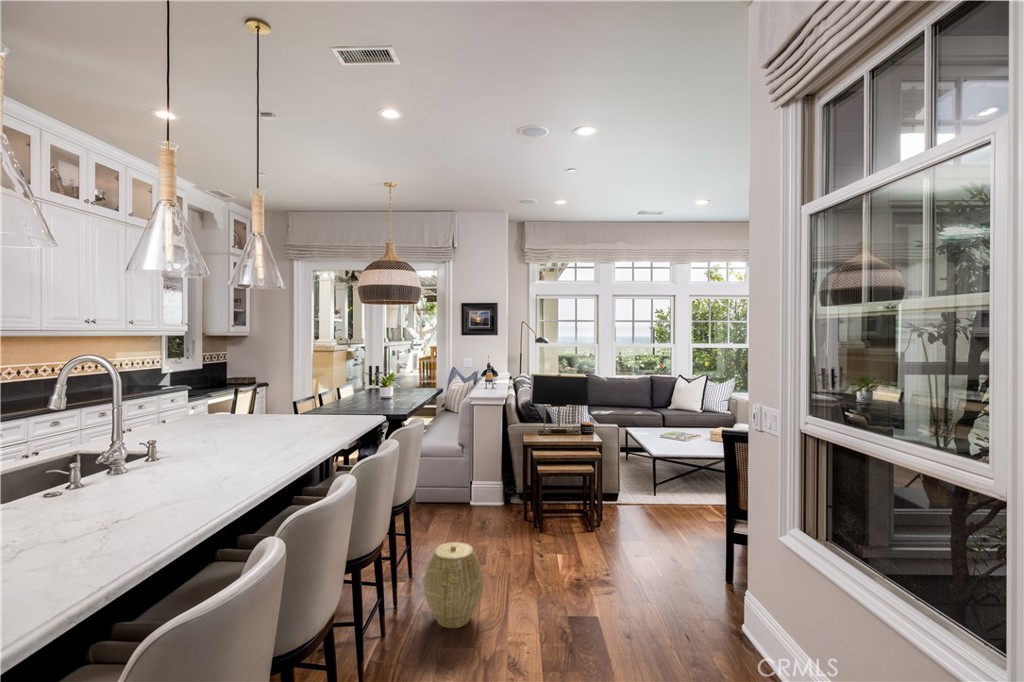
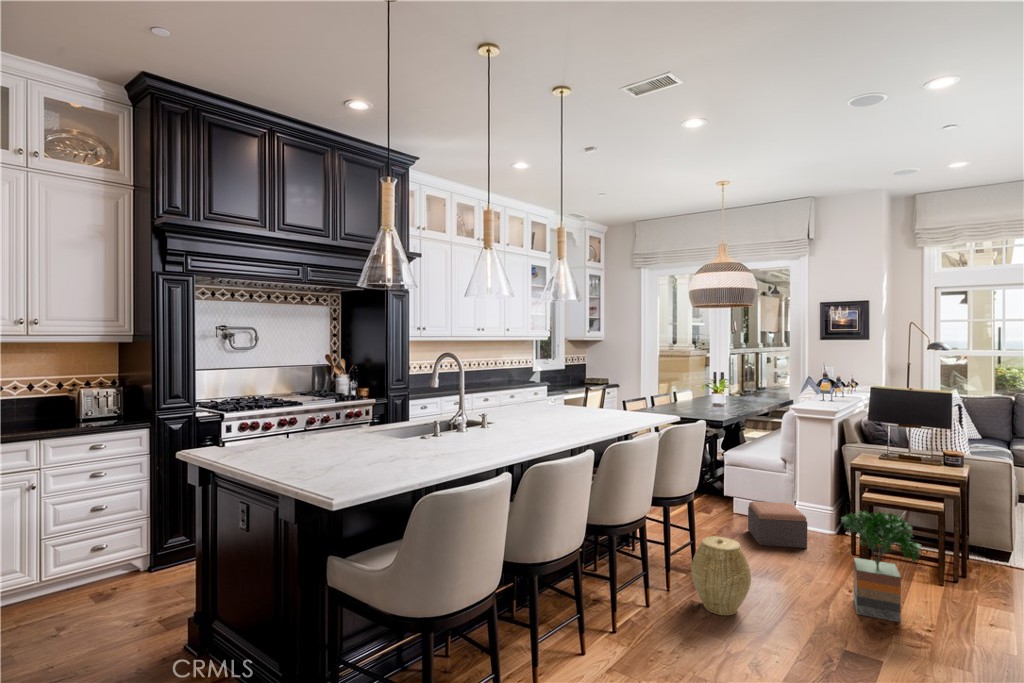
potted tree: none [540,482,603,580] -> present [842,510,920,623]
footstool: none [437,485,491,532] -> present [748,502,807,548]

